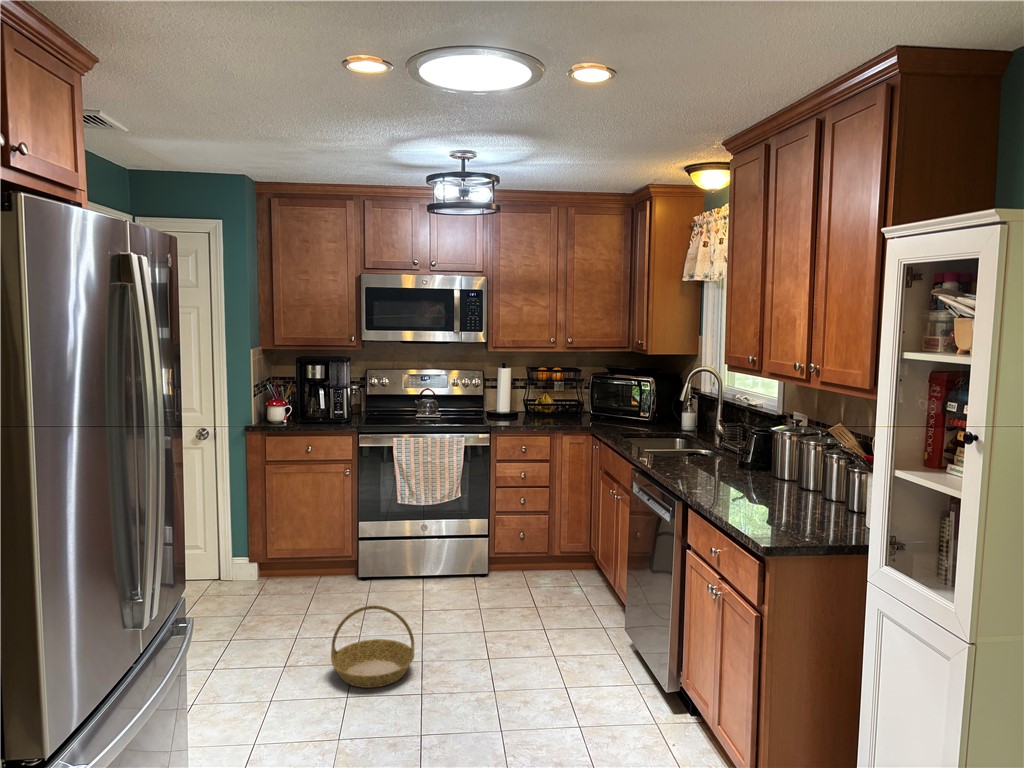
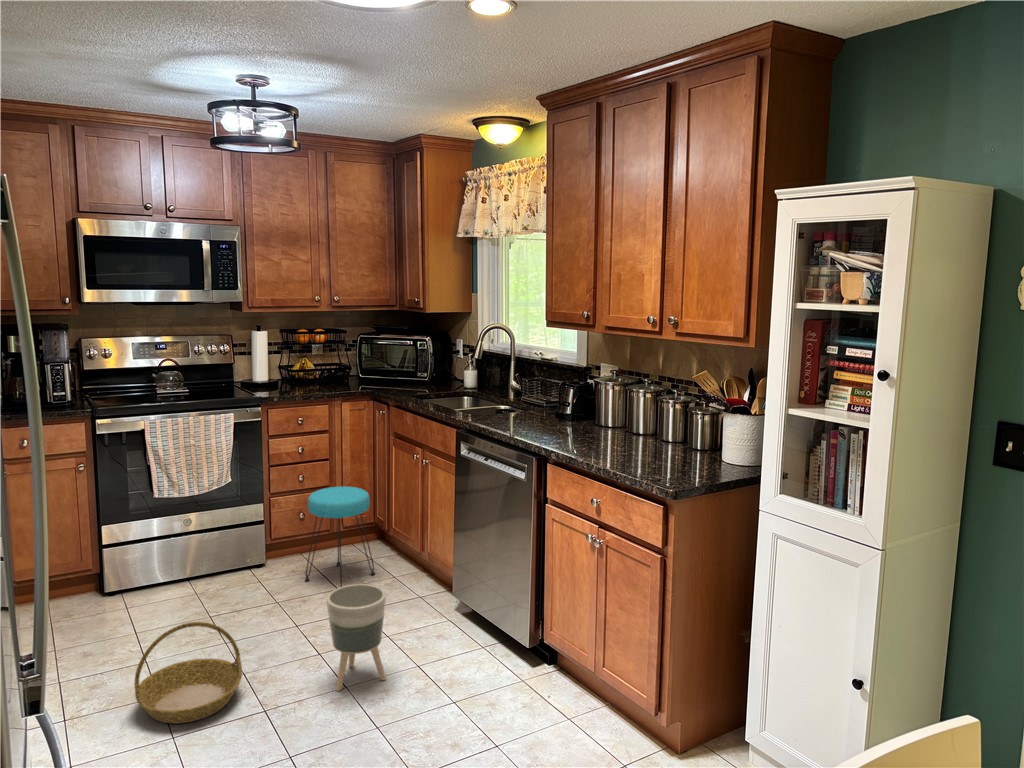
stool: none [511,513,574,609] -> present [305,486,375,587]
planter: none [483,599,536,692] -> present [326,584,386,691]

